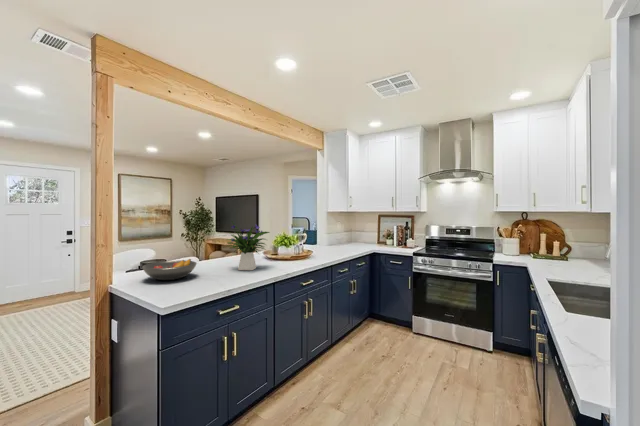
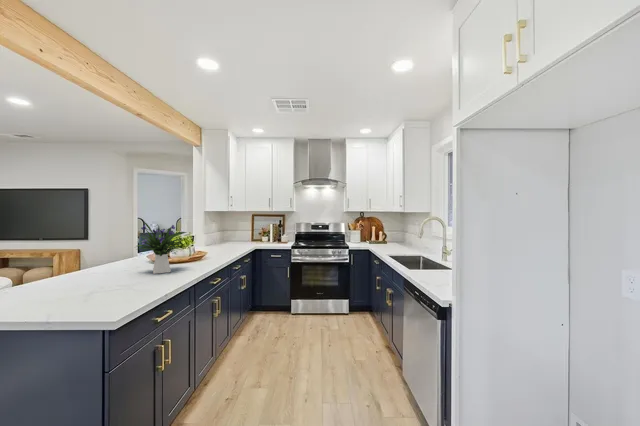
fruit bowl: present [142,259,197,280] -> none [43,266,117,292]

